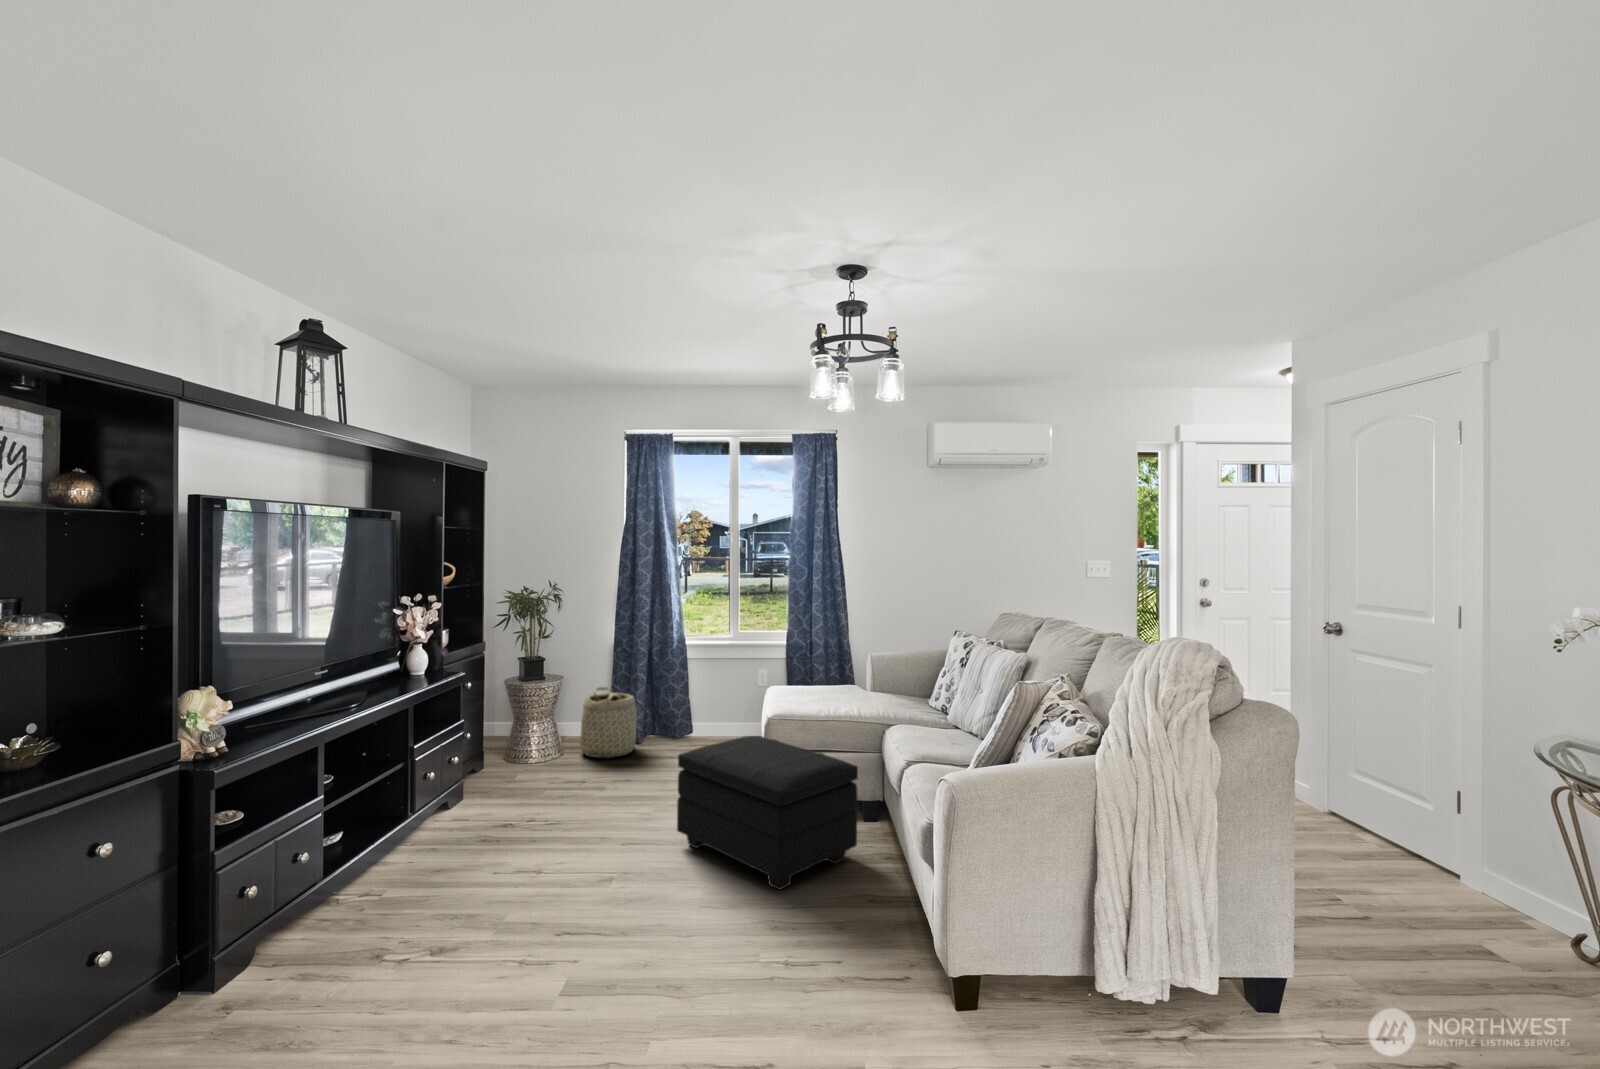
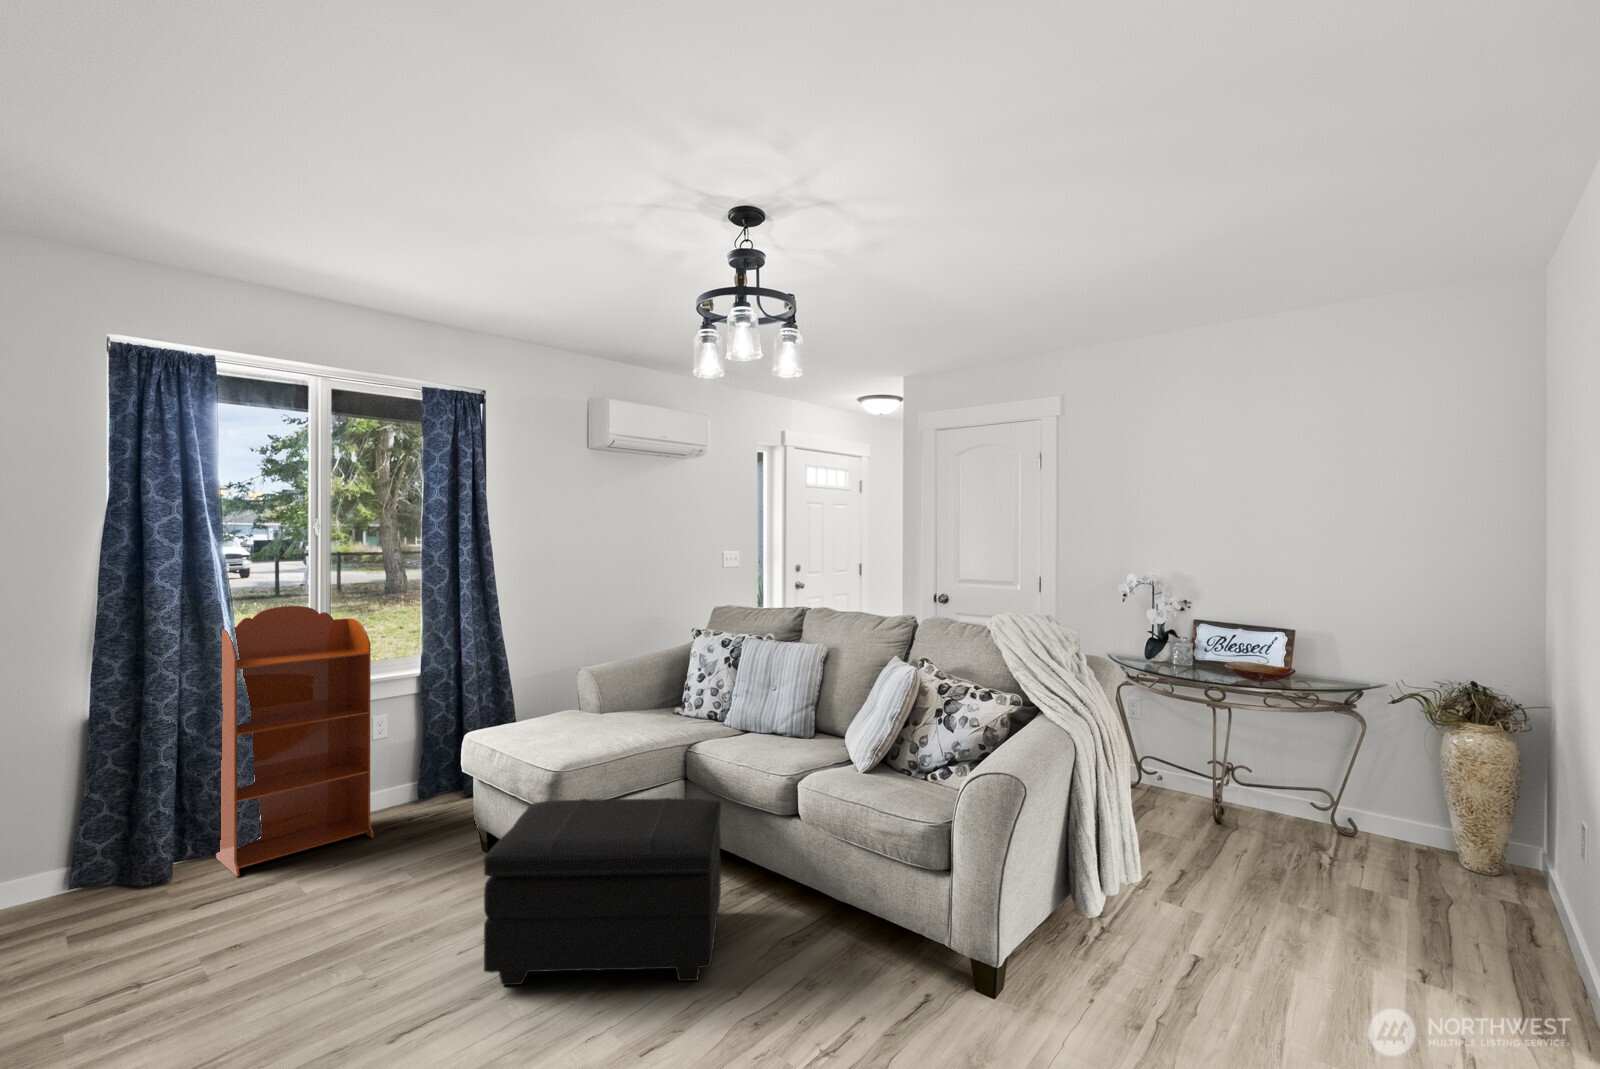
bookcase: none [663,588,744,749] -> present [216,606,374,877]
basket: present [580,687,637,758] -> none [58,800,190,934]

